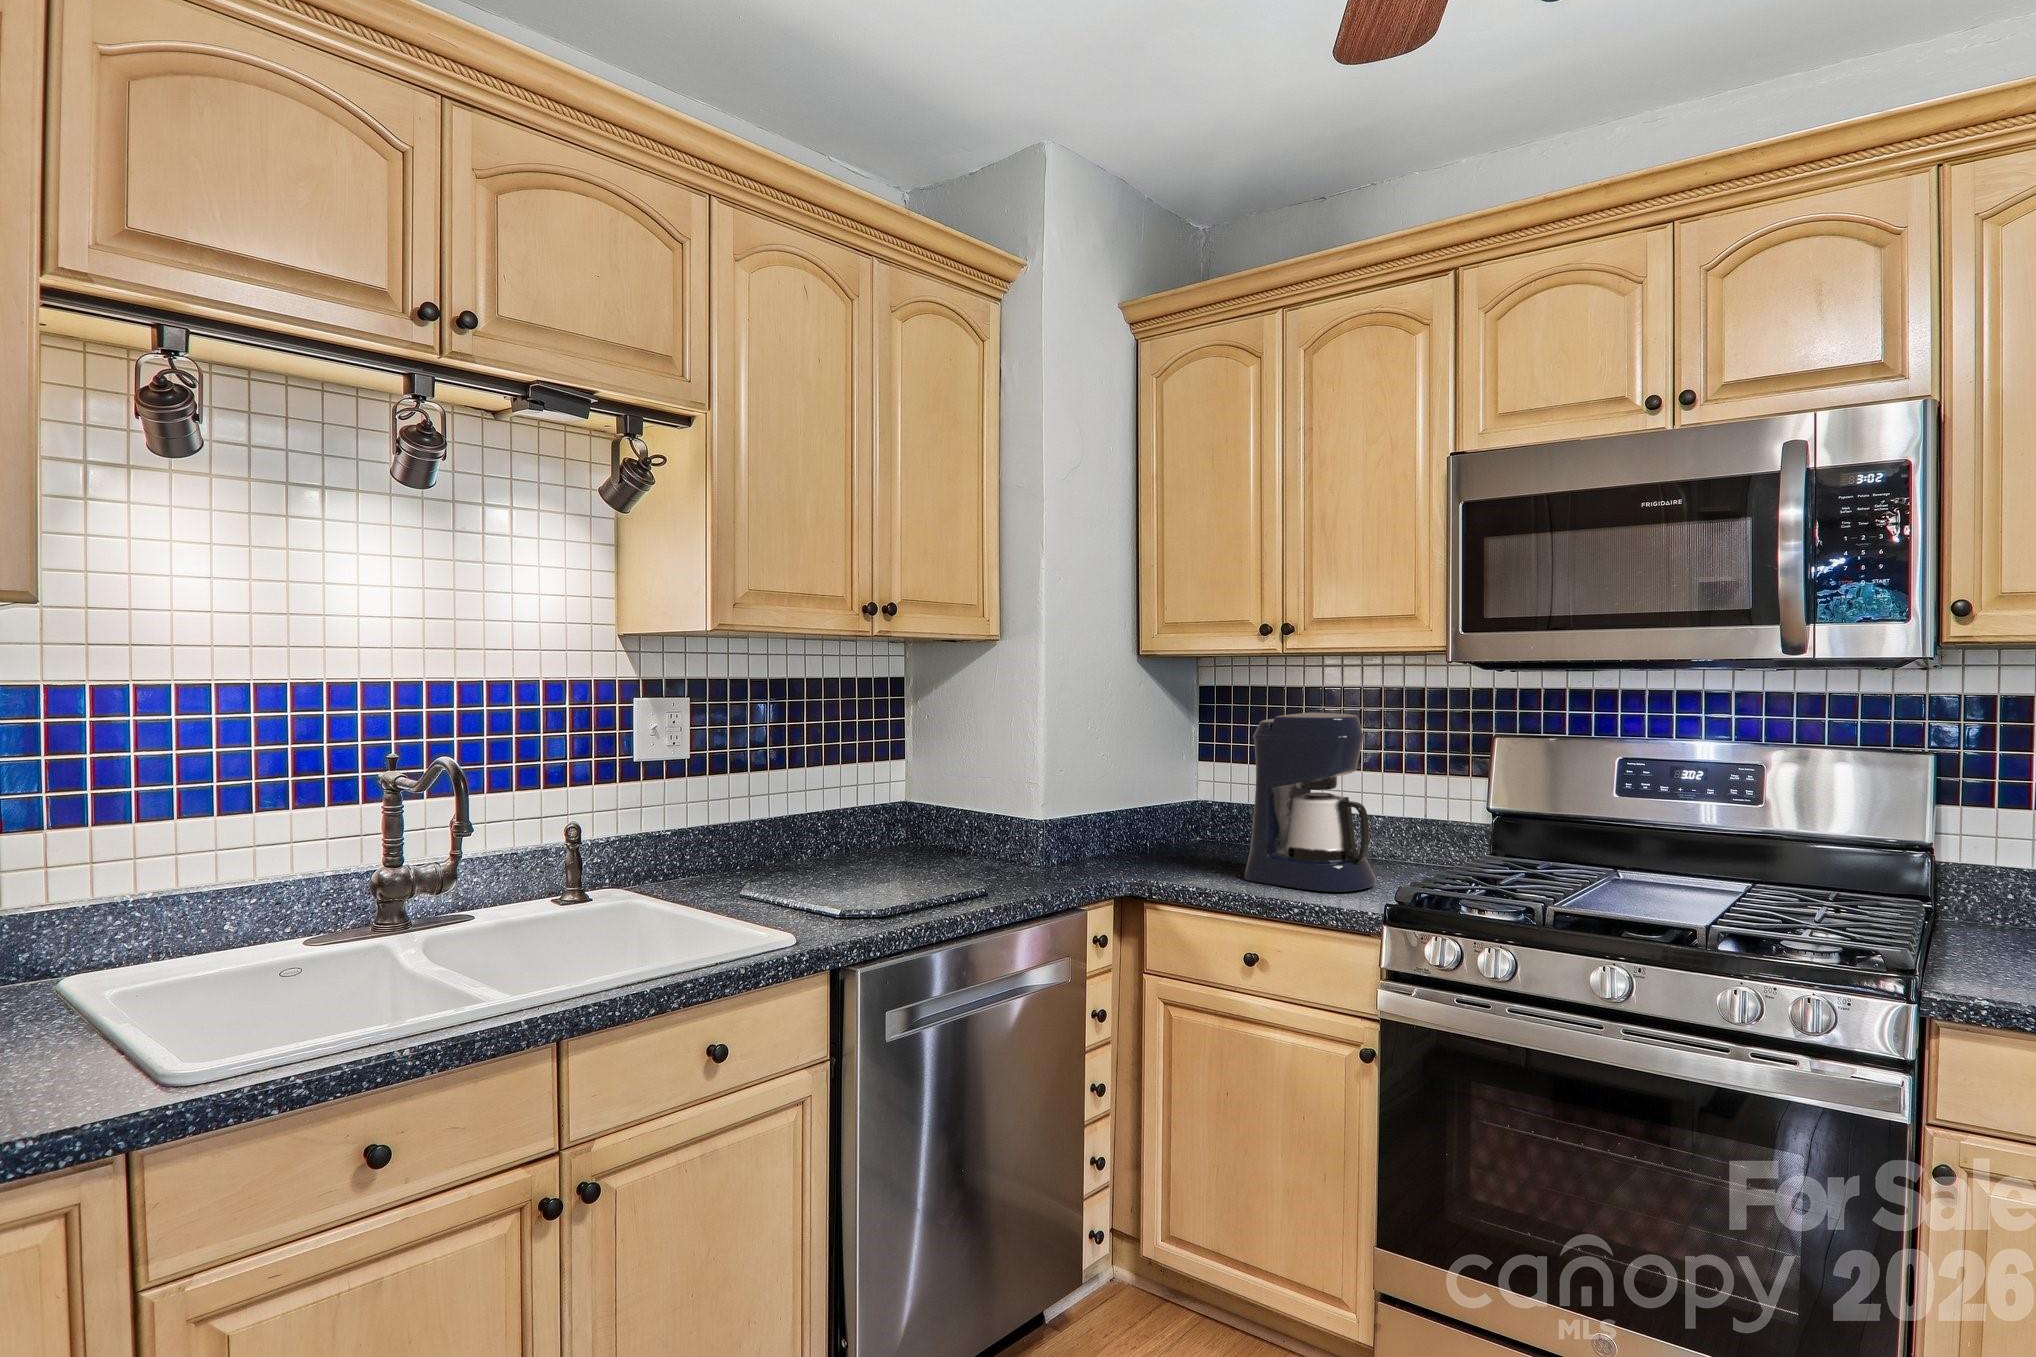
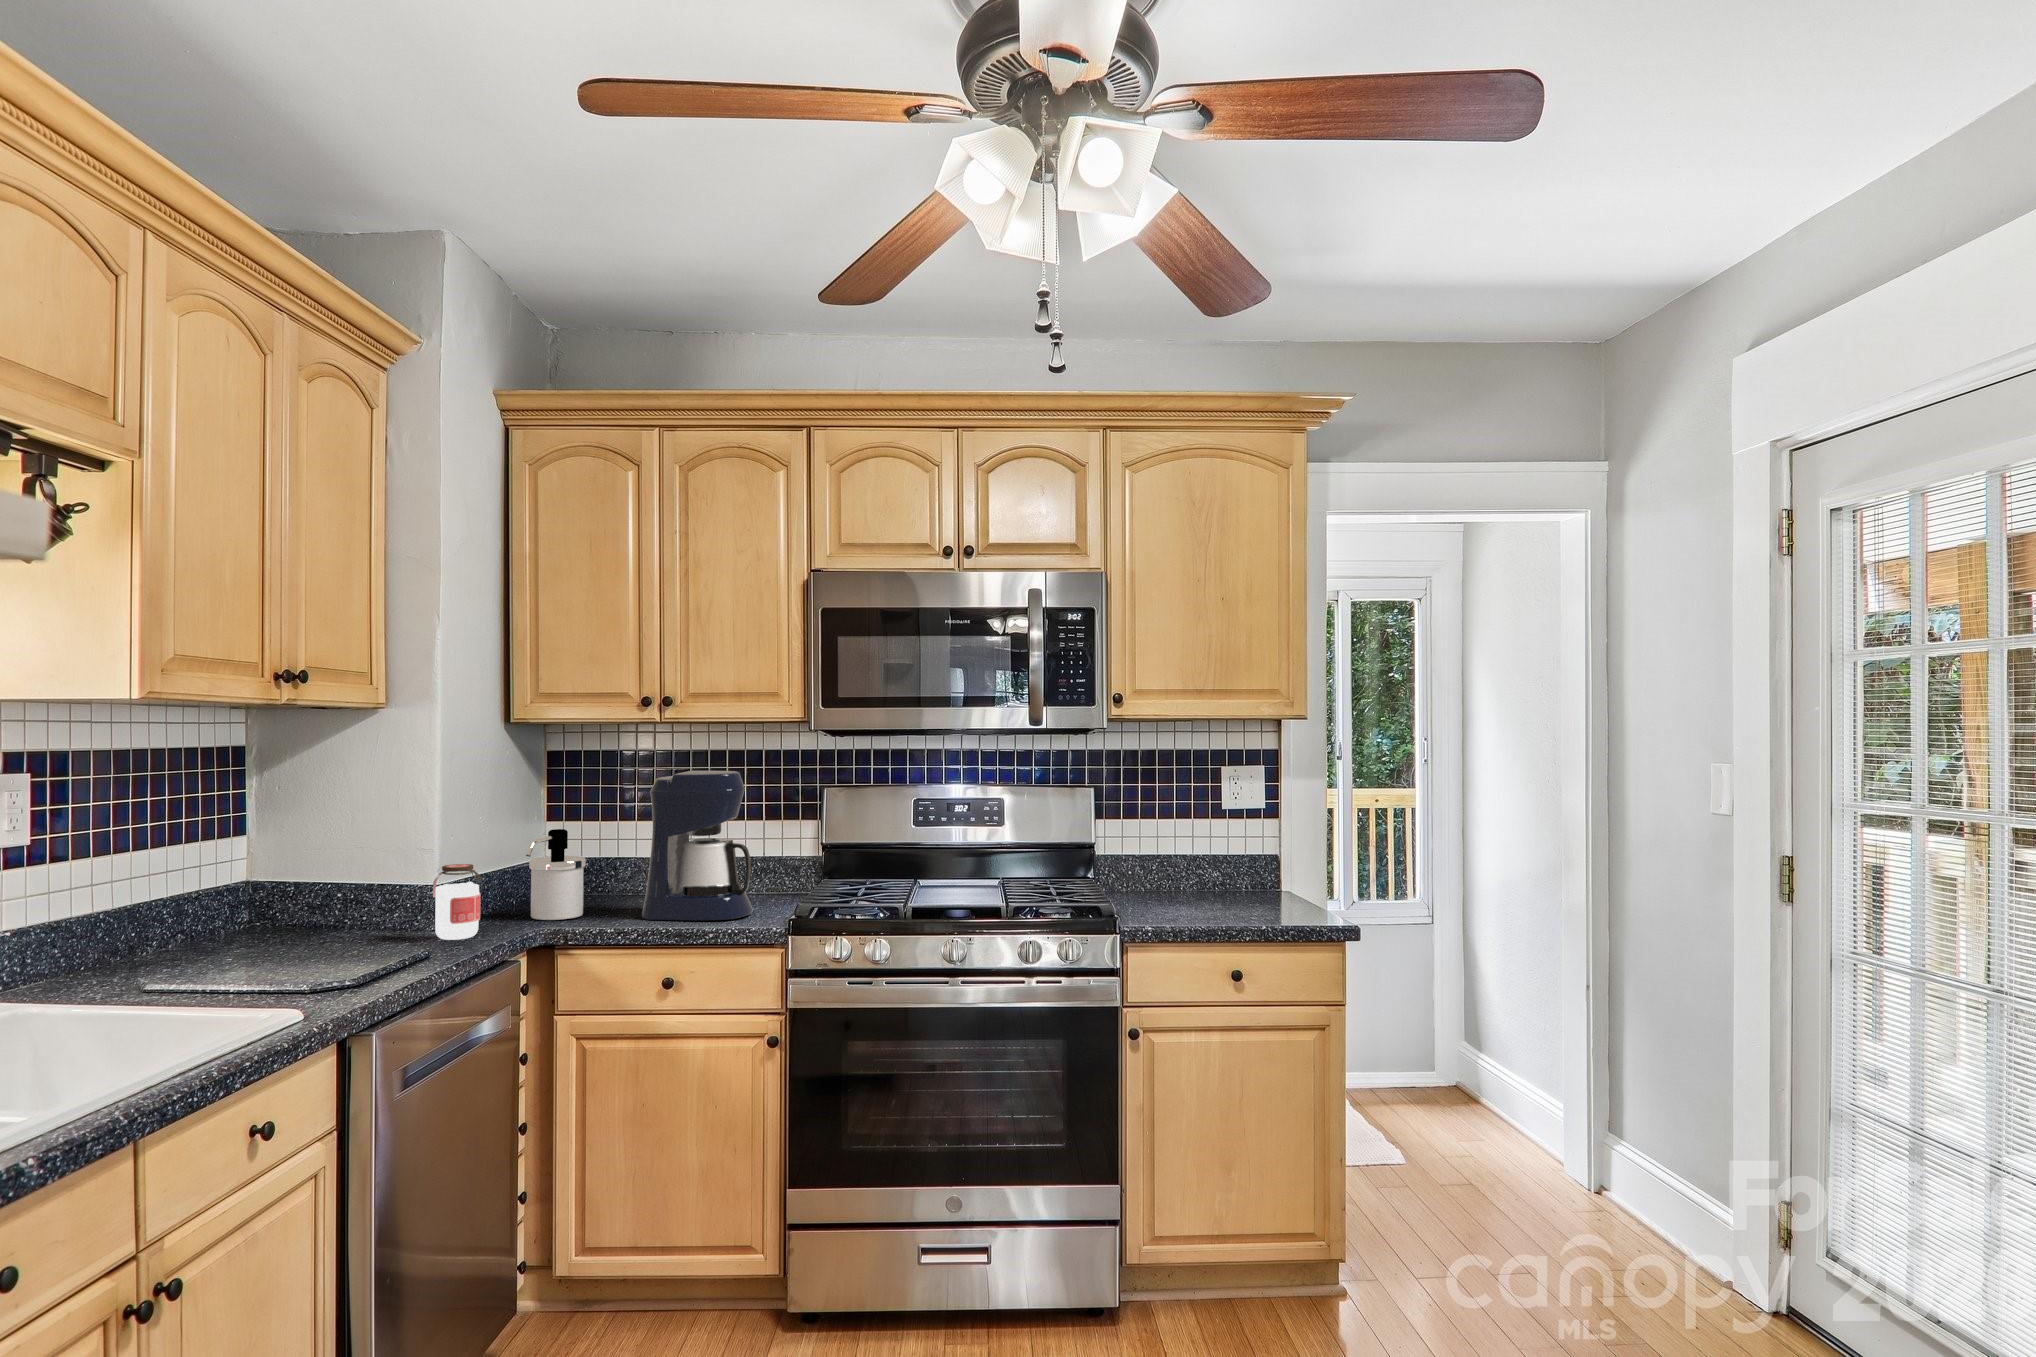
soap dispenser: none [1119,771,1192,869] -> present [526,829,586,920]
jar: none [1014,801,1059,880] -> present [433,864,482,940]

